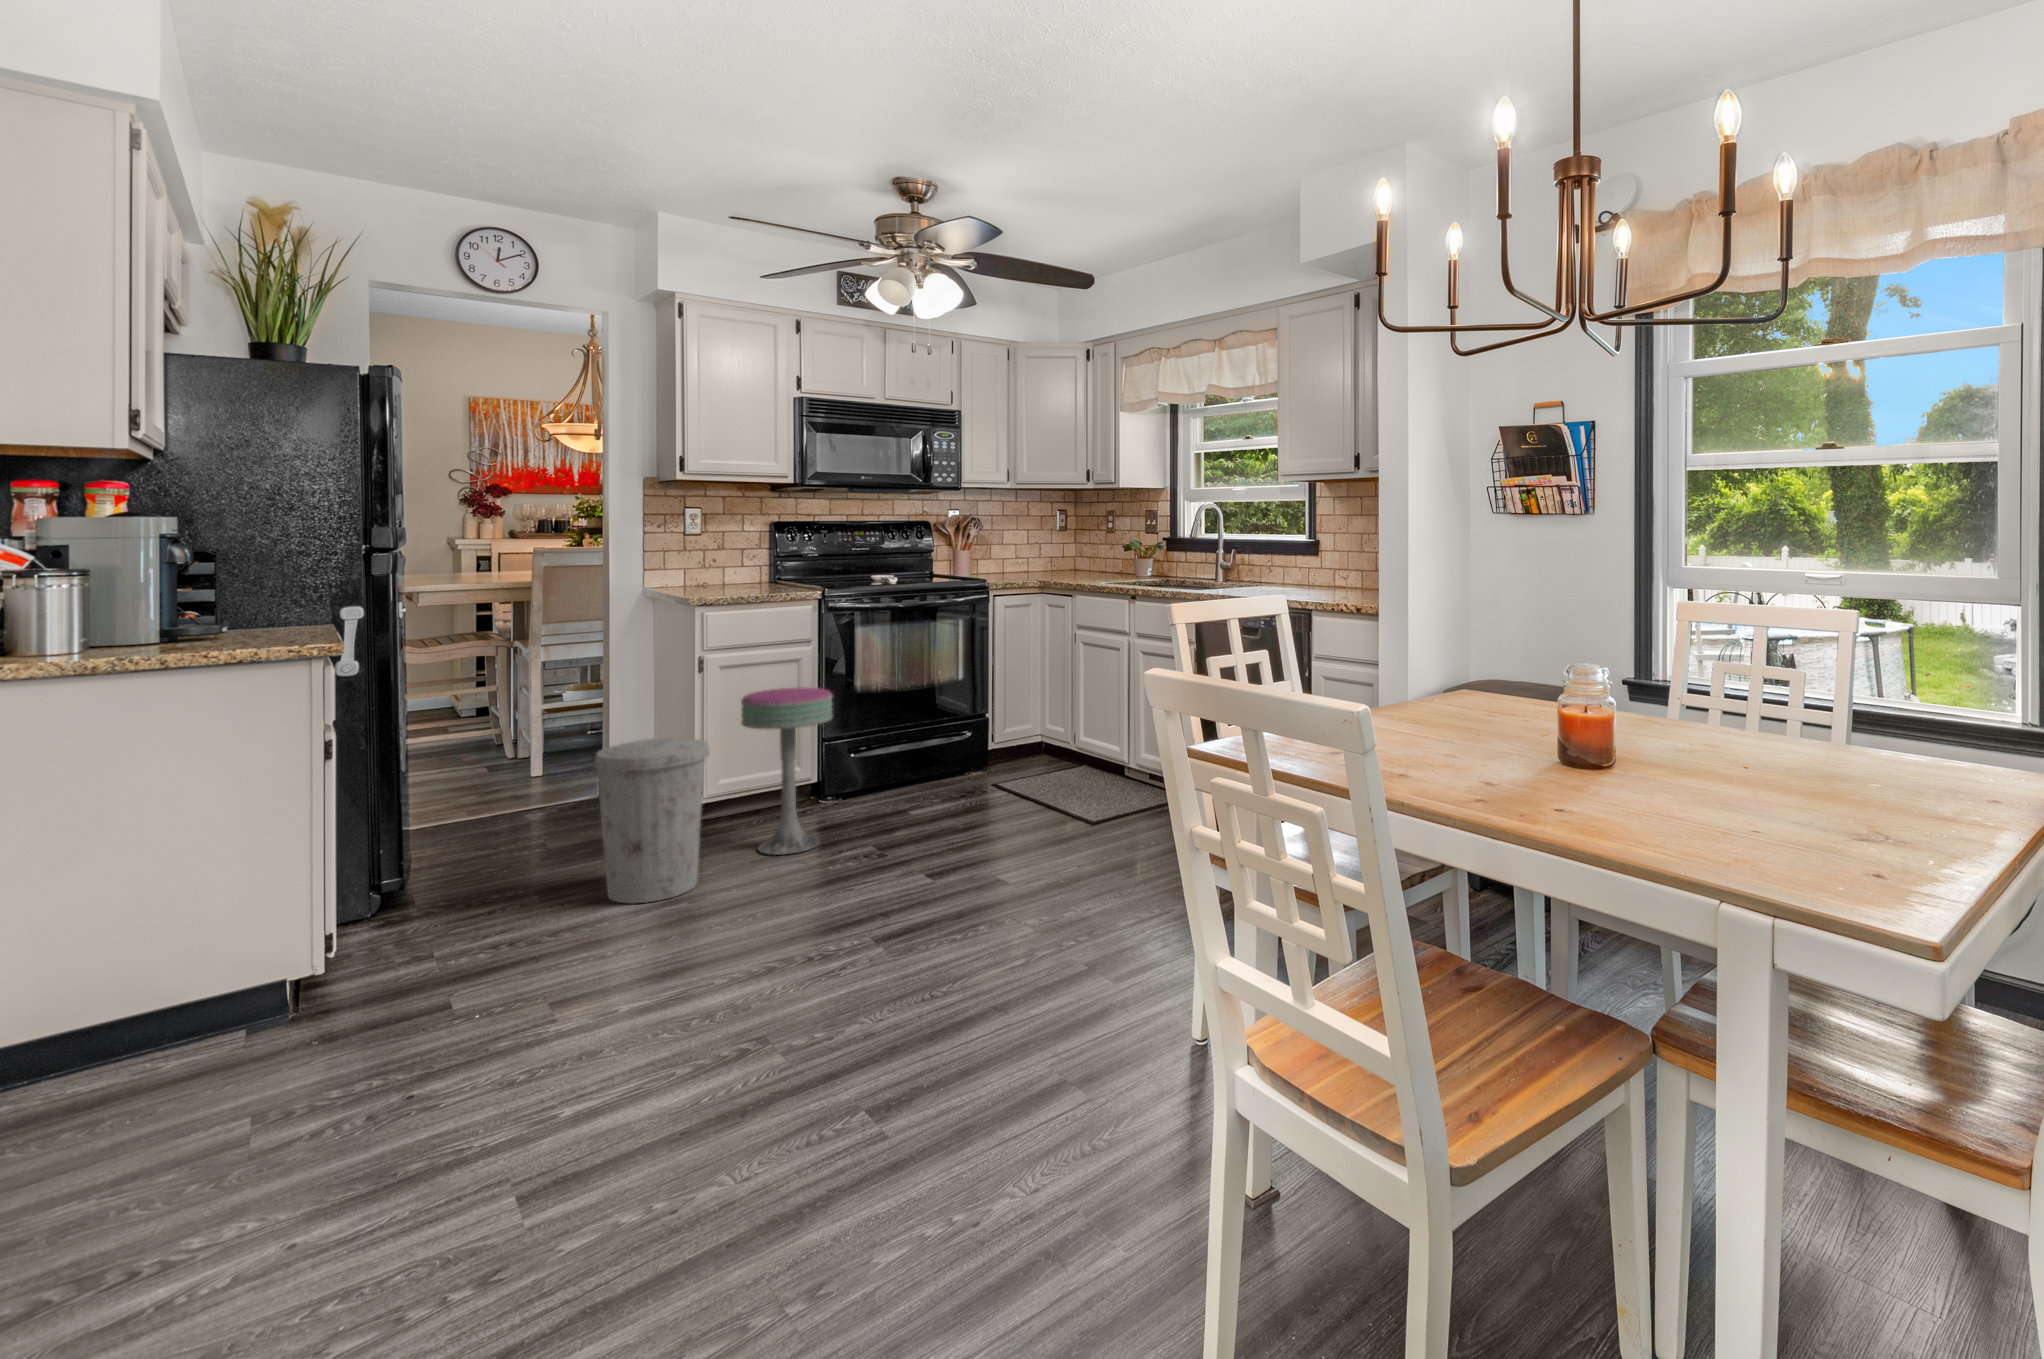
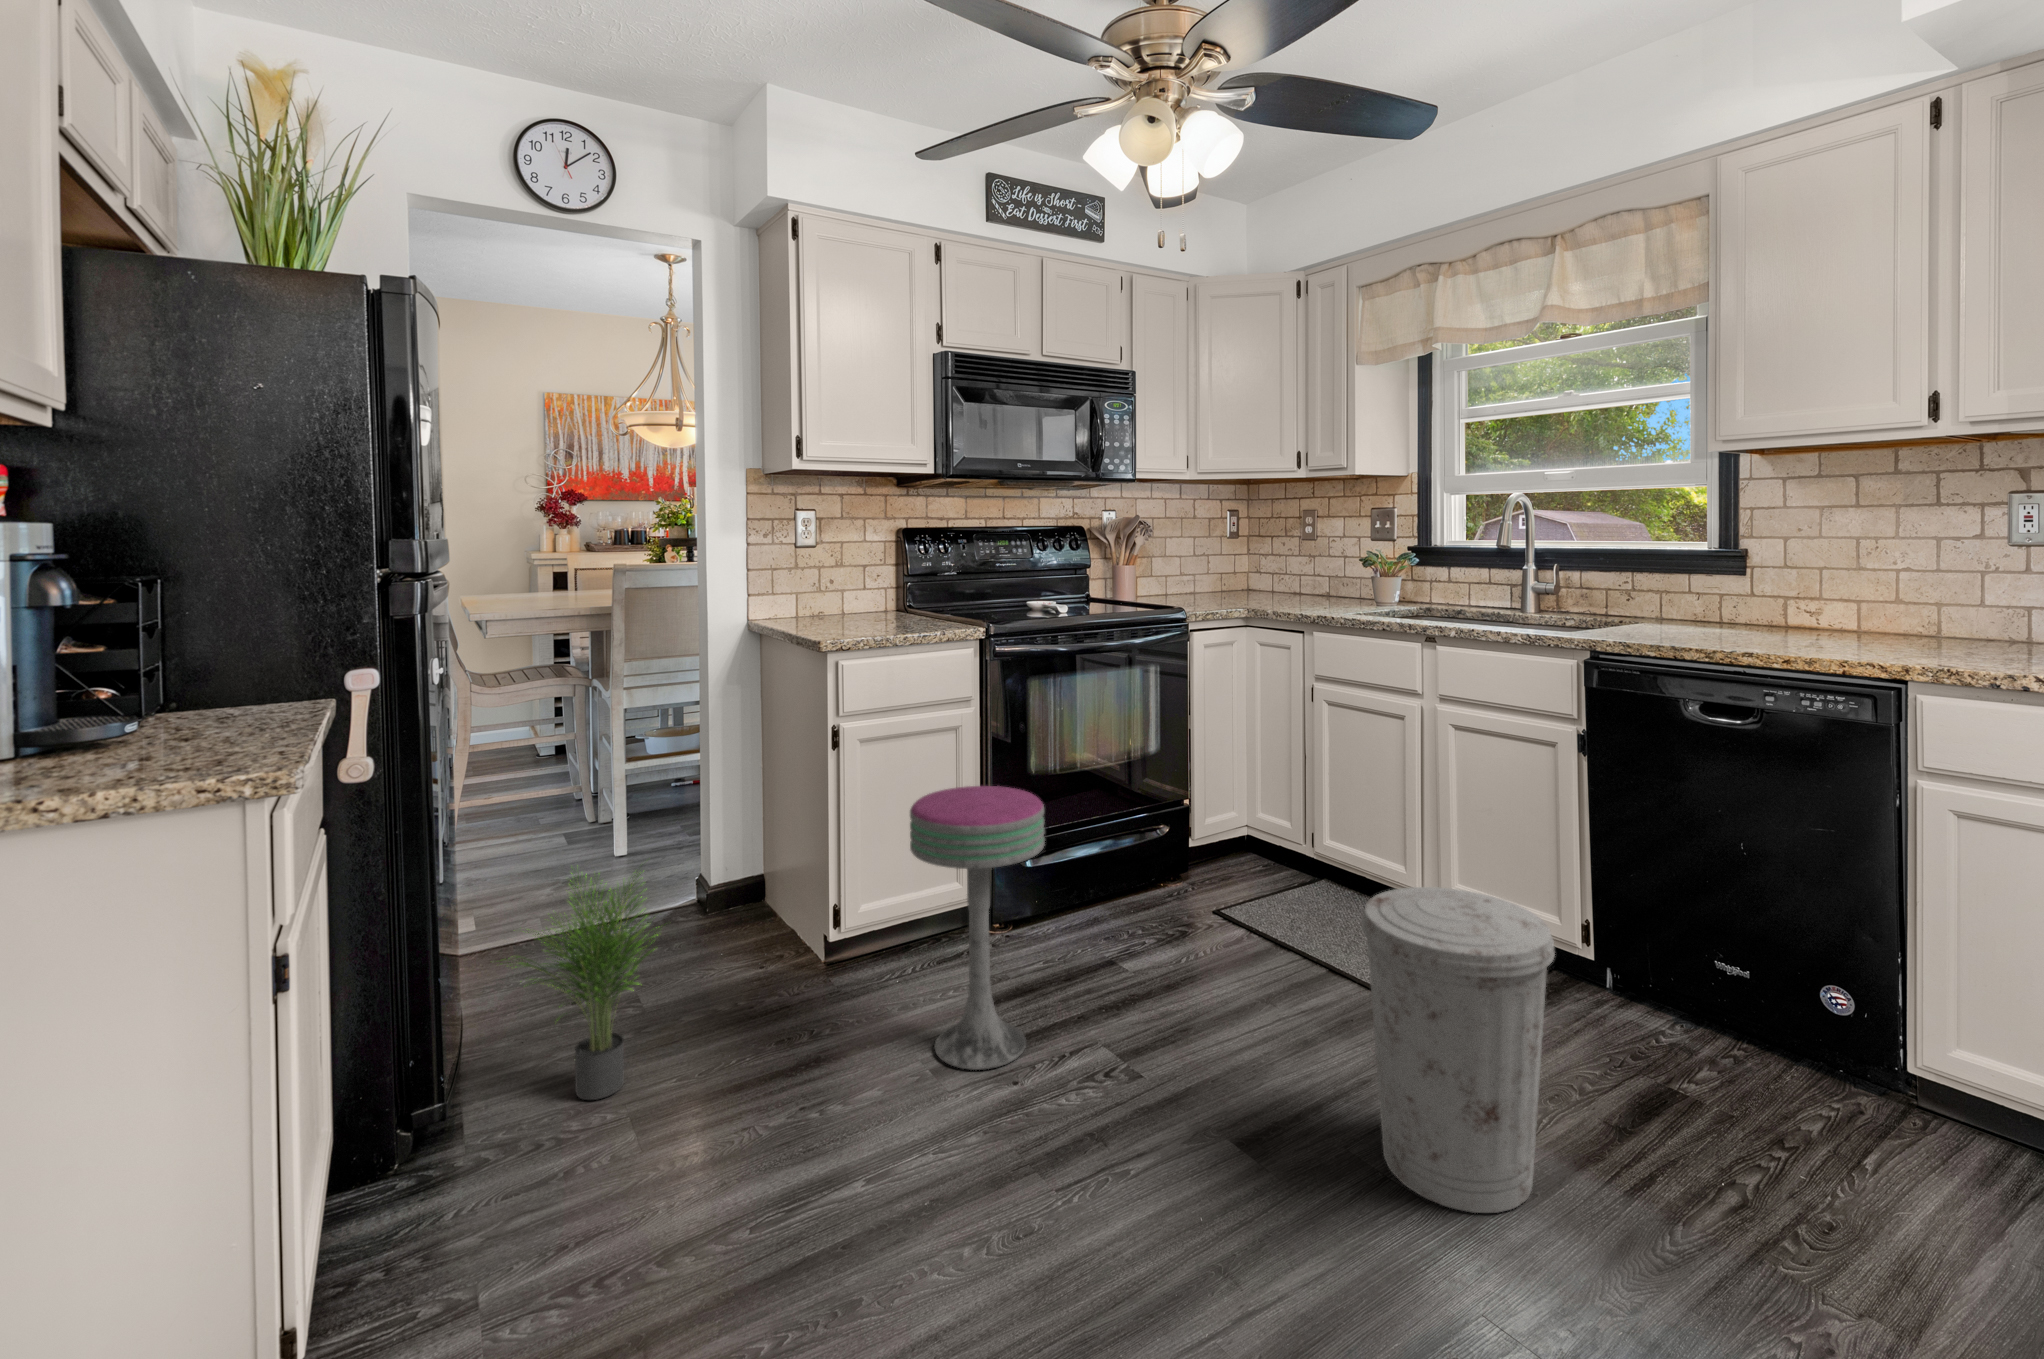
potted plant: none [452,729,578,878] -> present [516,872,658,1100]
trash can: present [594,738,710,903] -> present [1362,887,1555,1213]

